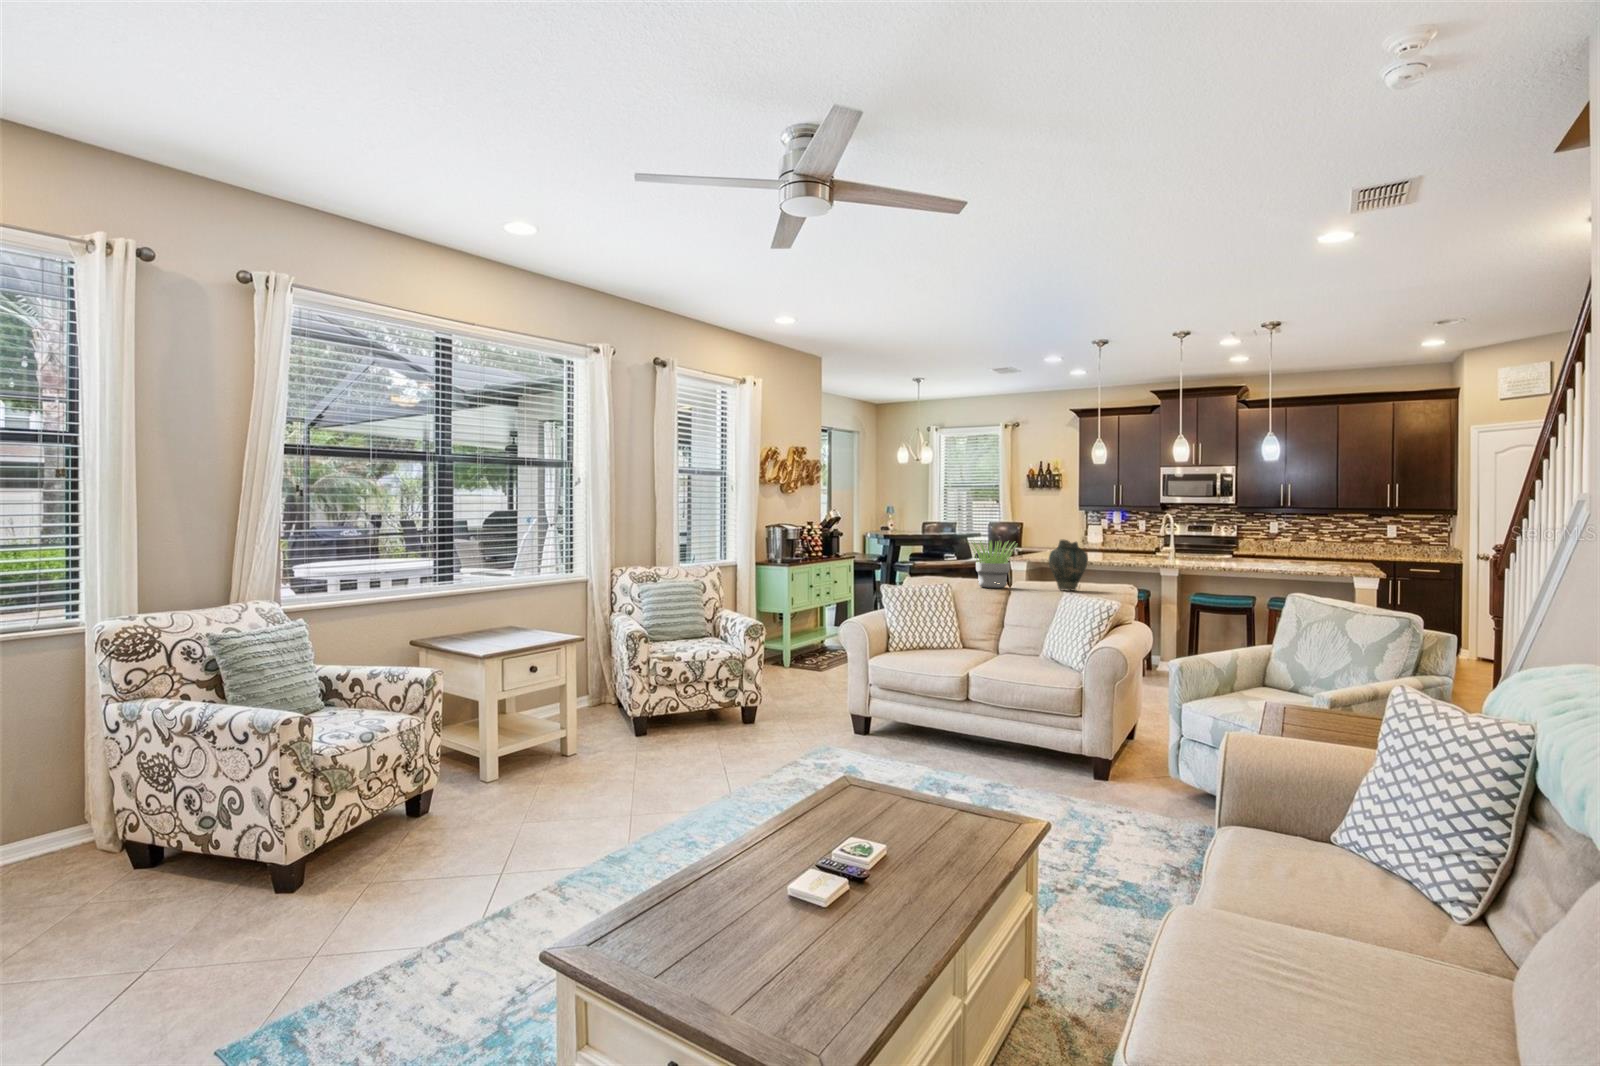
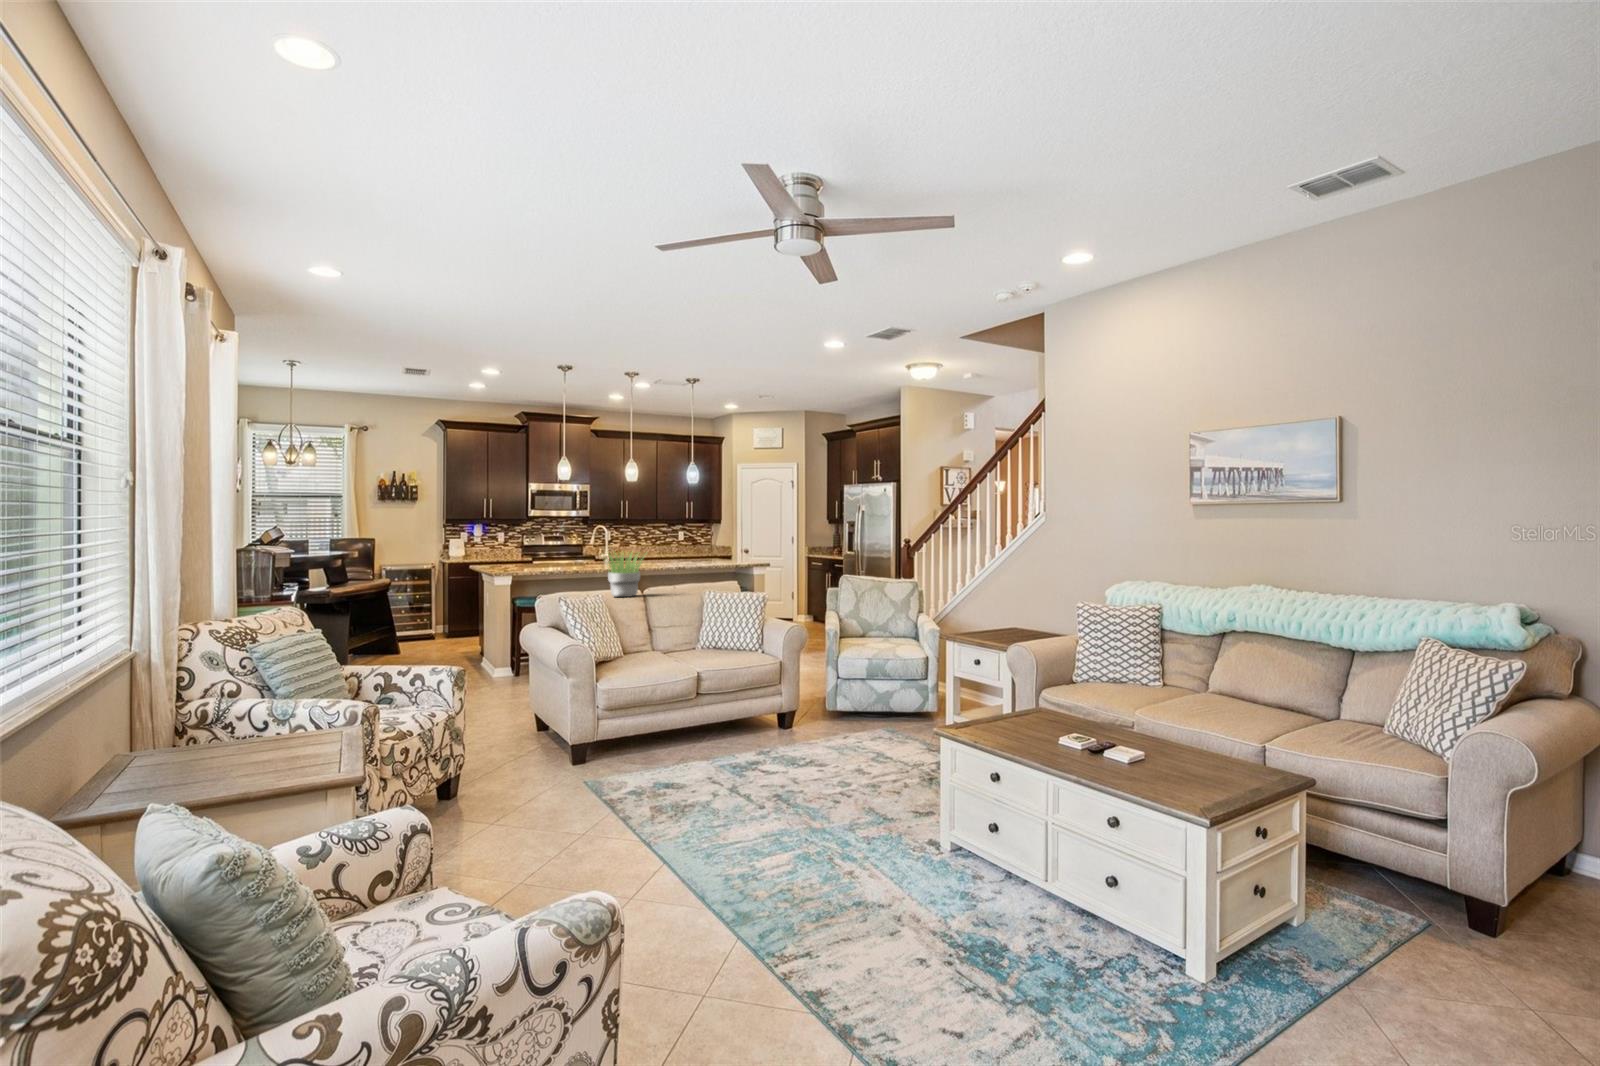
vase: present [1049,540,1088,590] -> none [678,547,711,591]

